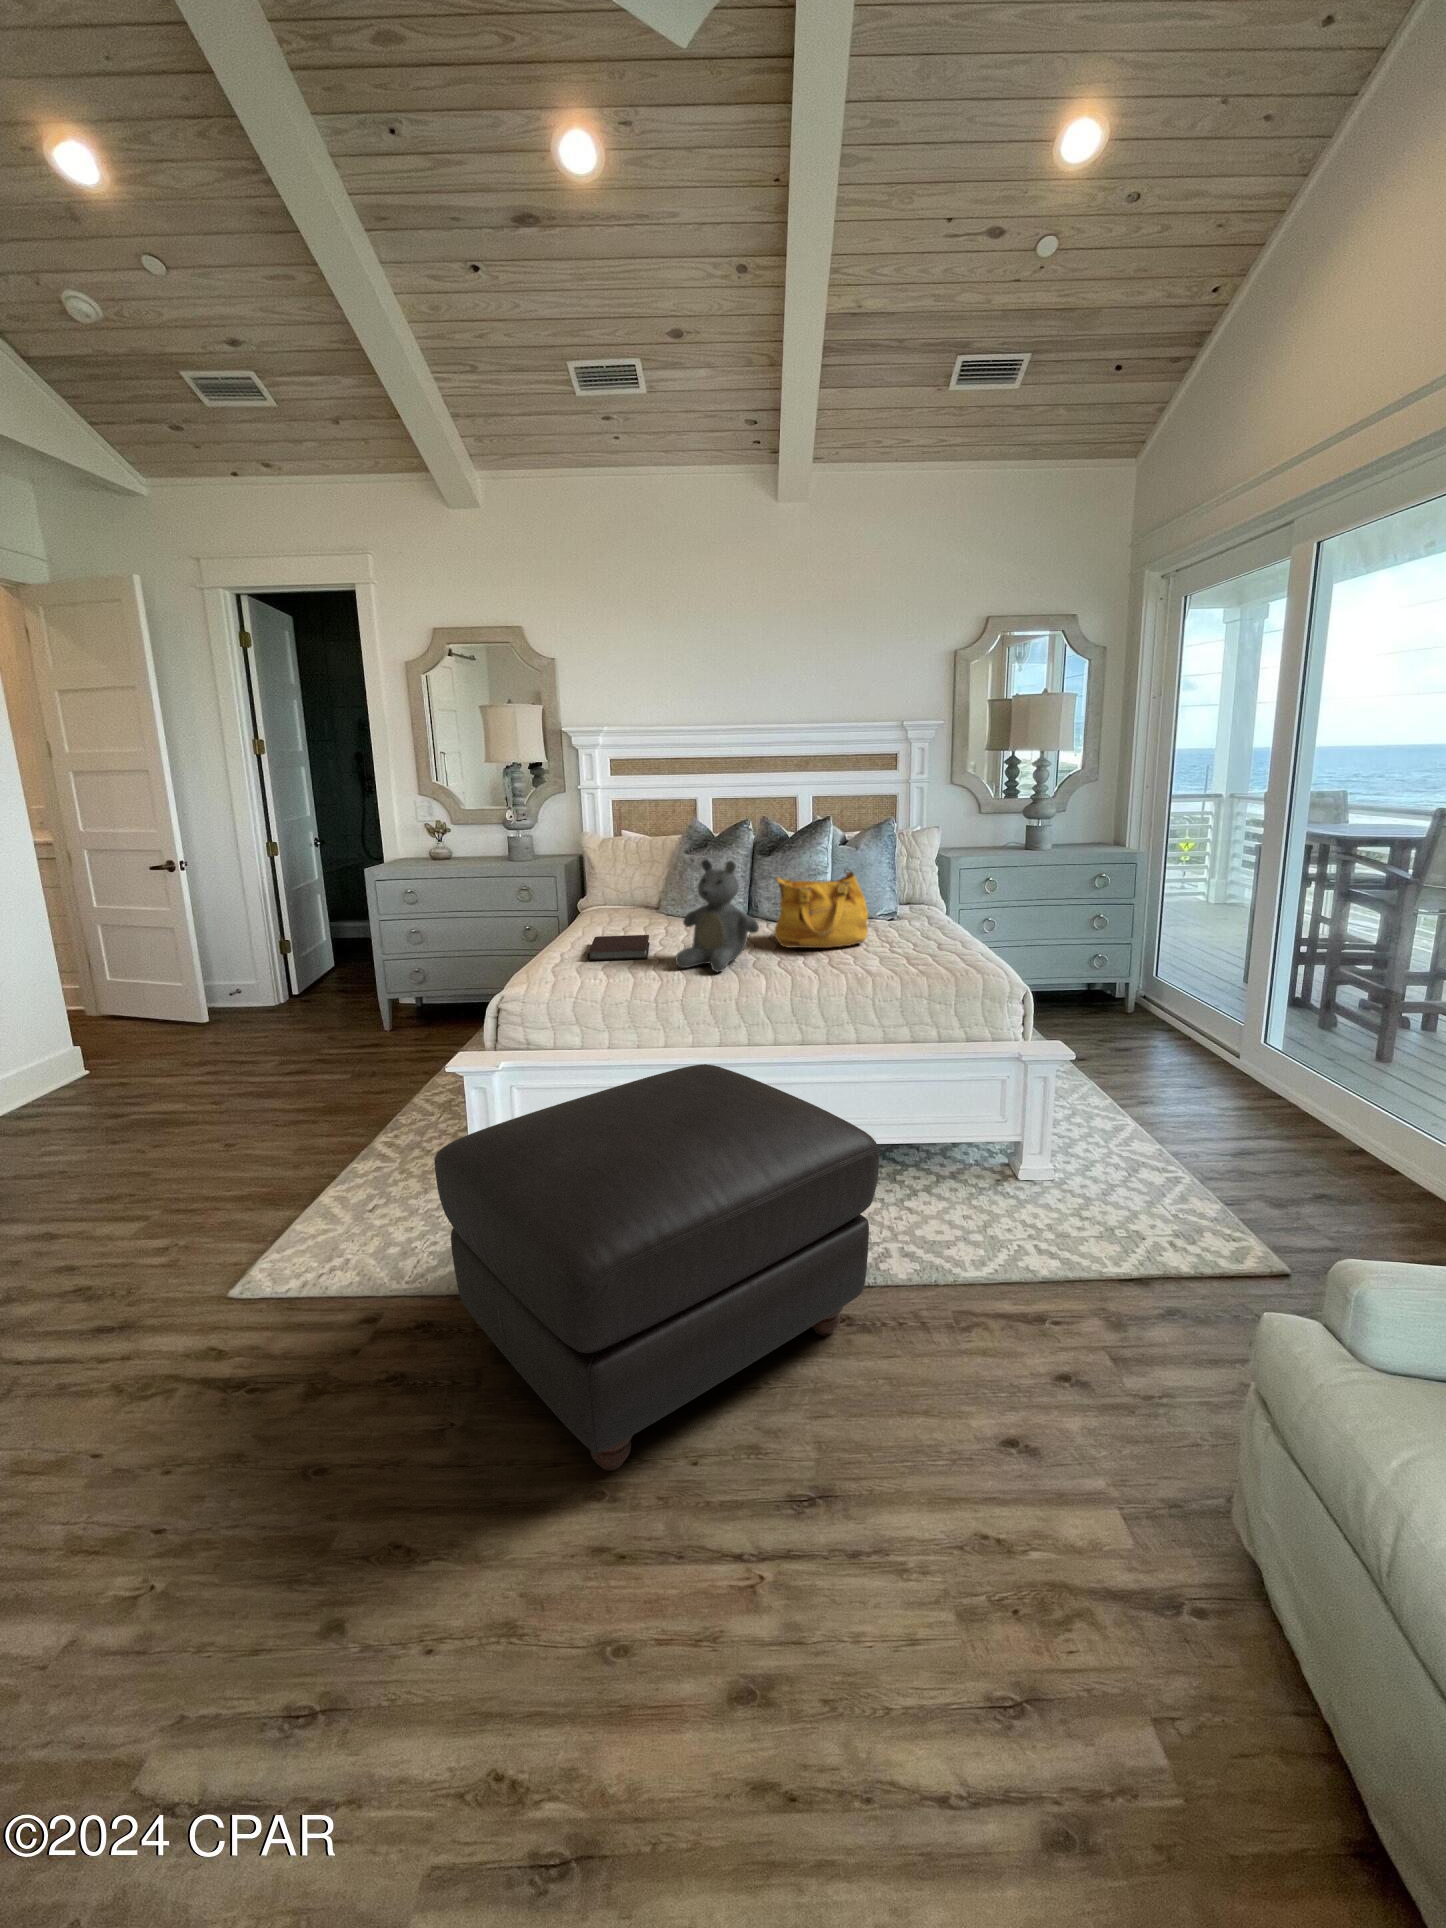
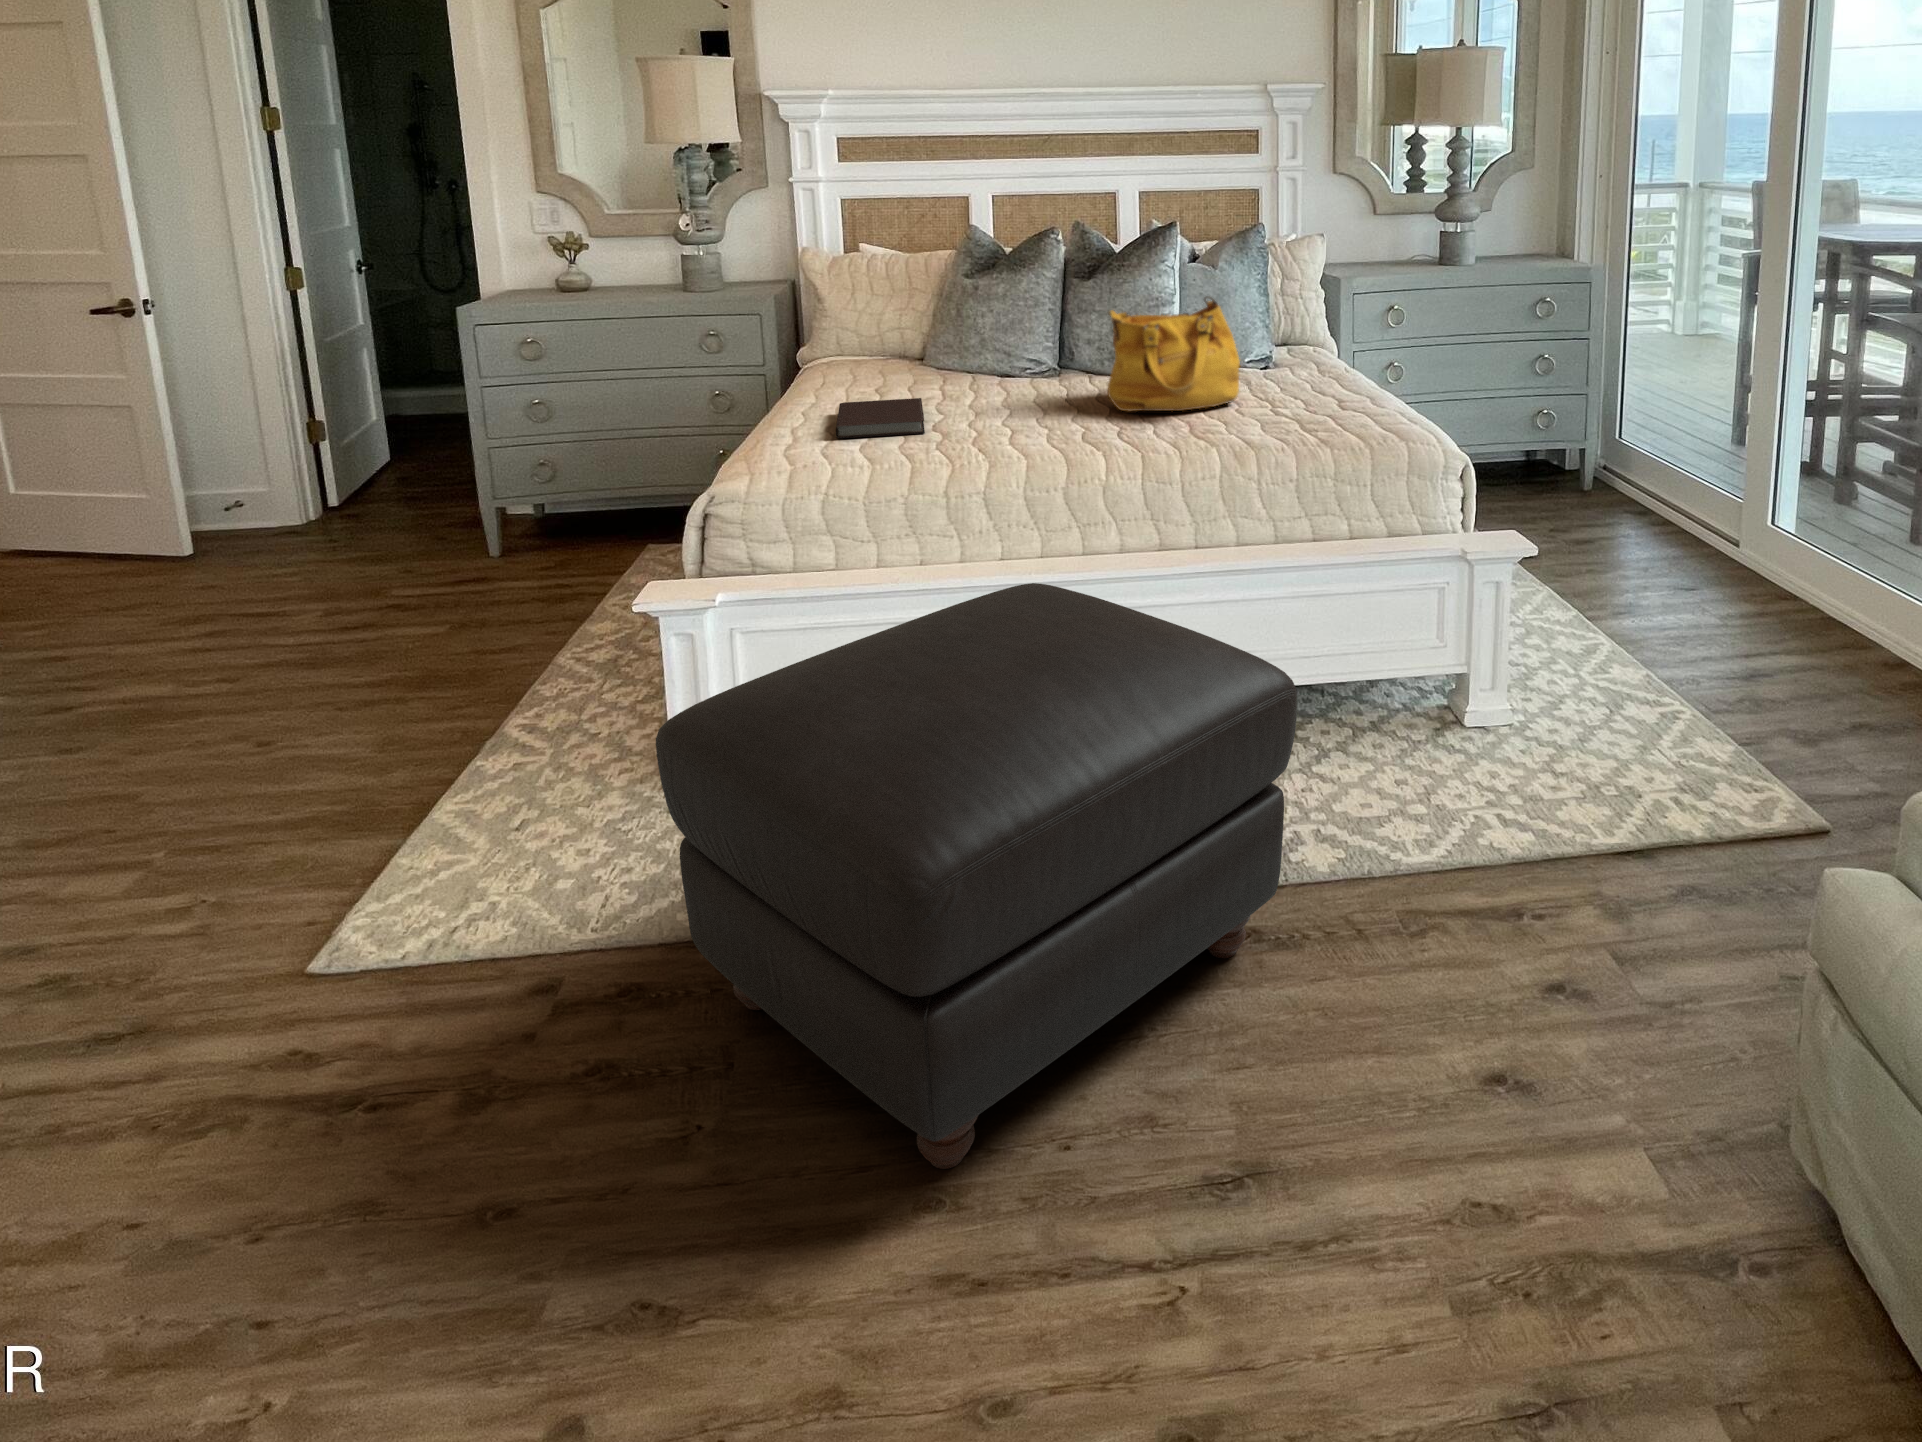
teddy bear: present [676,859,759,972] -> none [970,287,1091,450]

